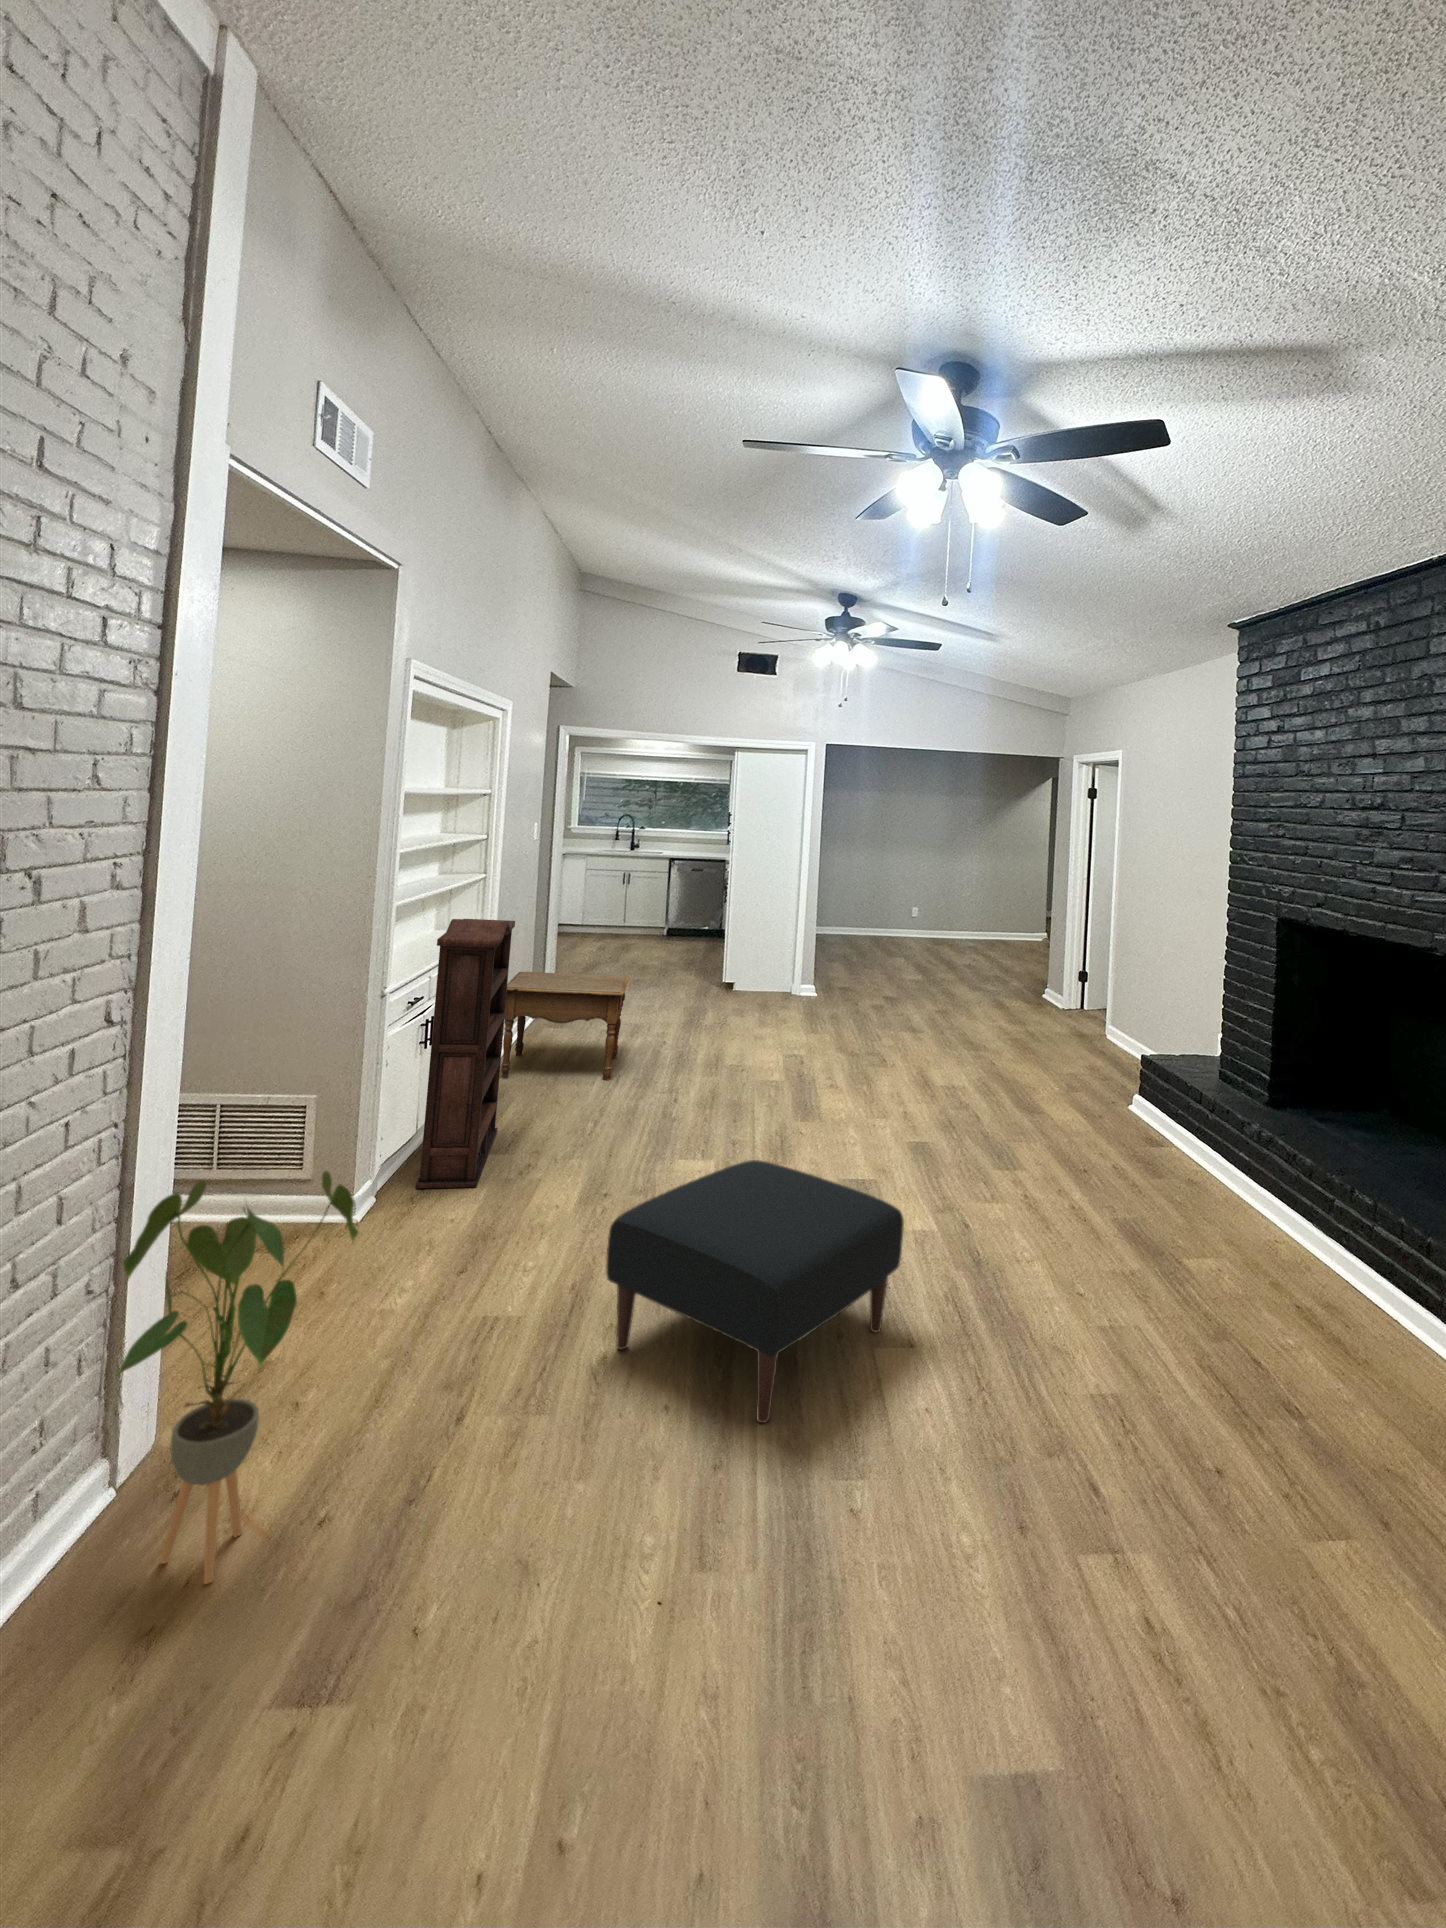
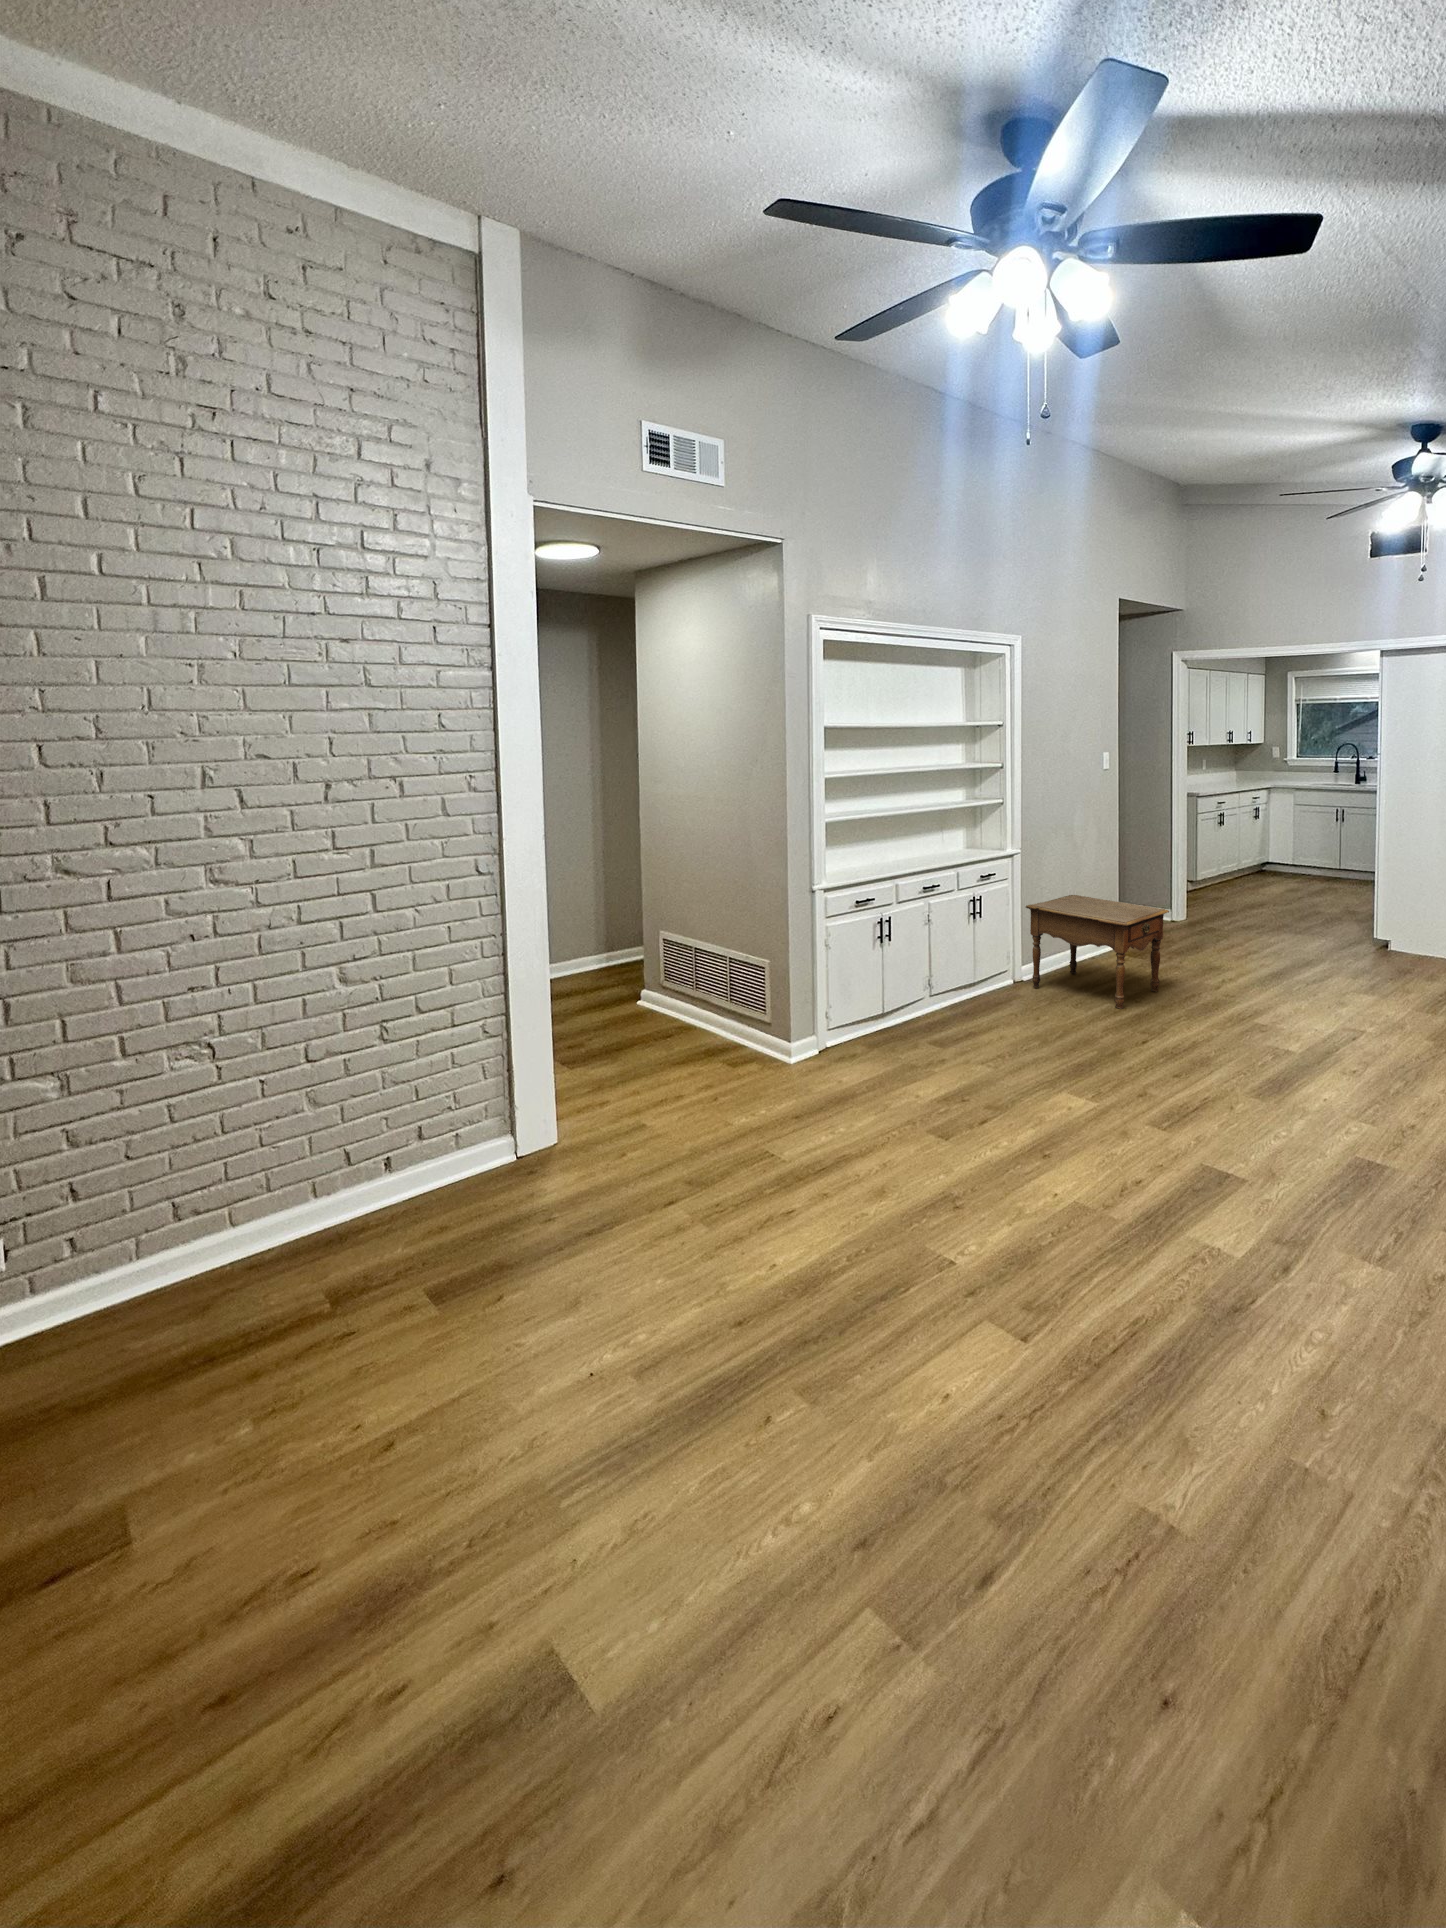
bookshelf: present [416,919,515,1188] -> none [856,835,971,1063]
ottoman: present [606,1160,904,1423] -> none [792,1089,1037,1317]
house plant: present [113,1171,359,1584] -> none [433,978,587,1222]

